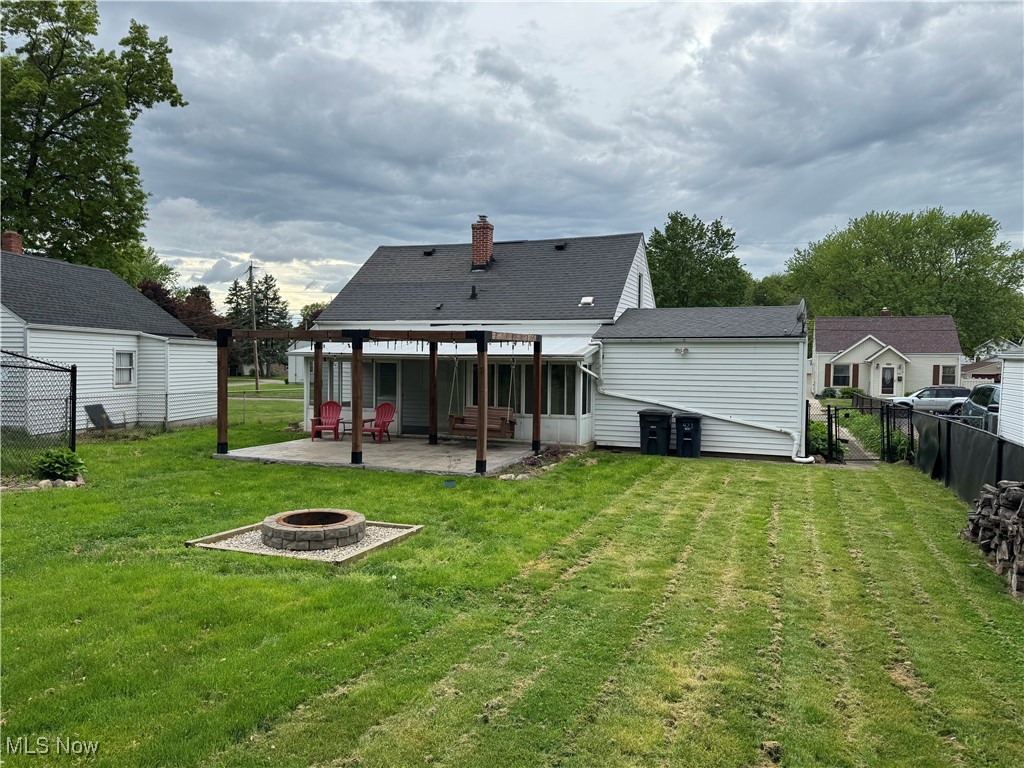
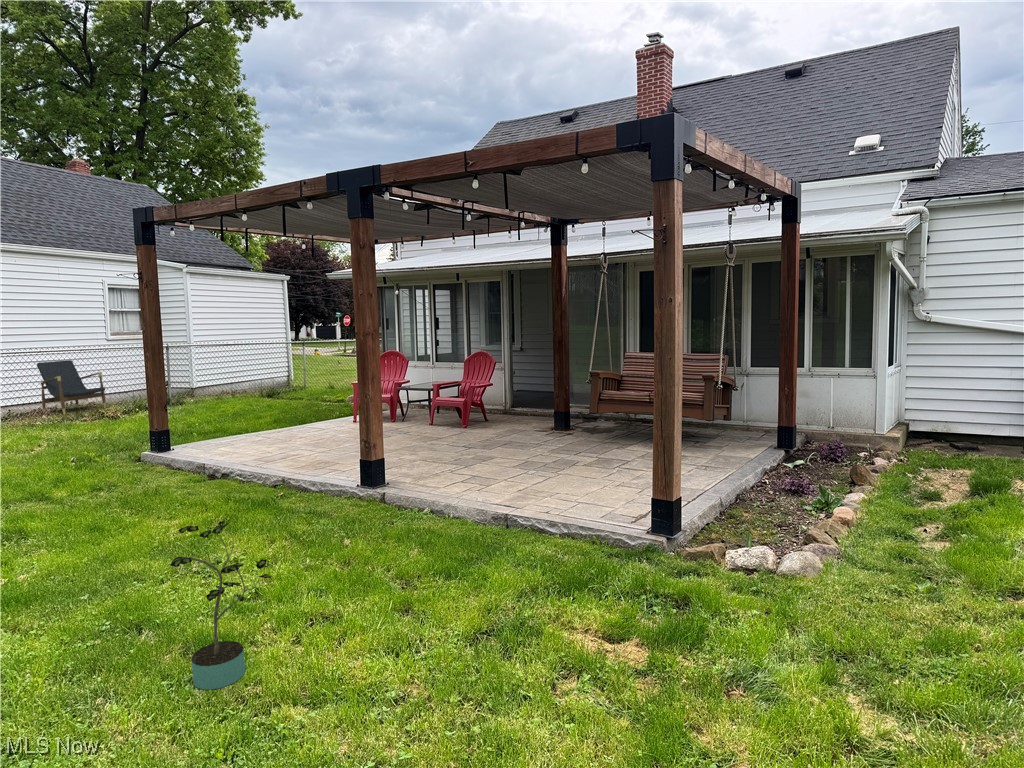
potted plant: present [444,451,460,488] -> present [170,523,271,690]

